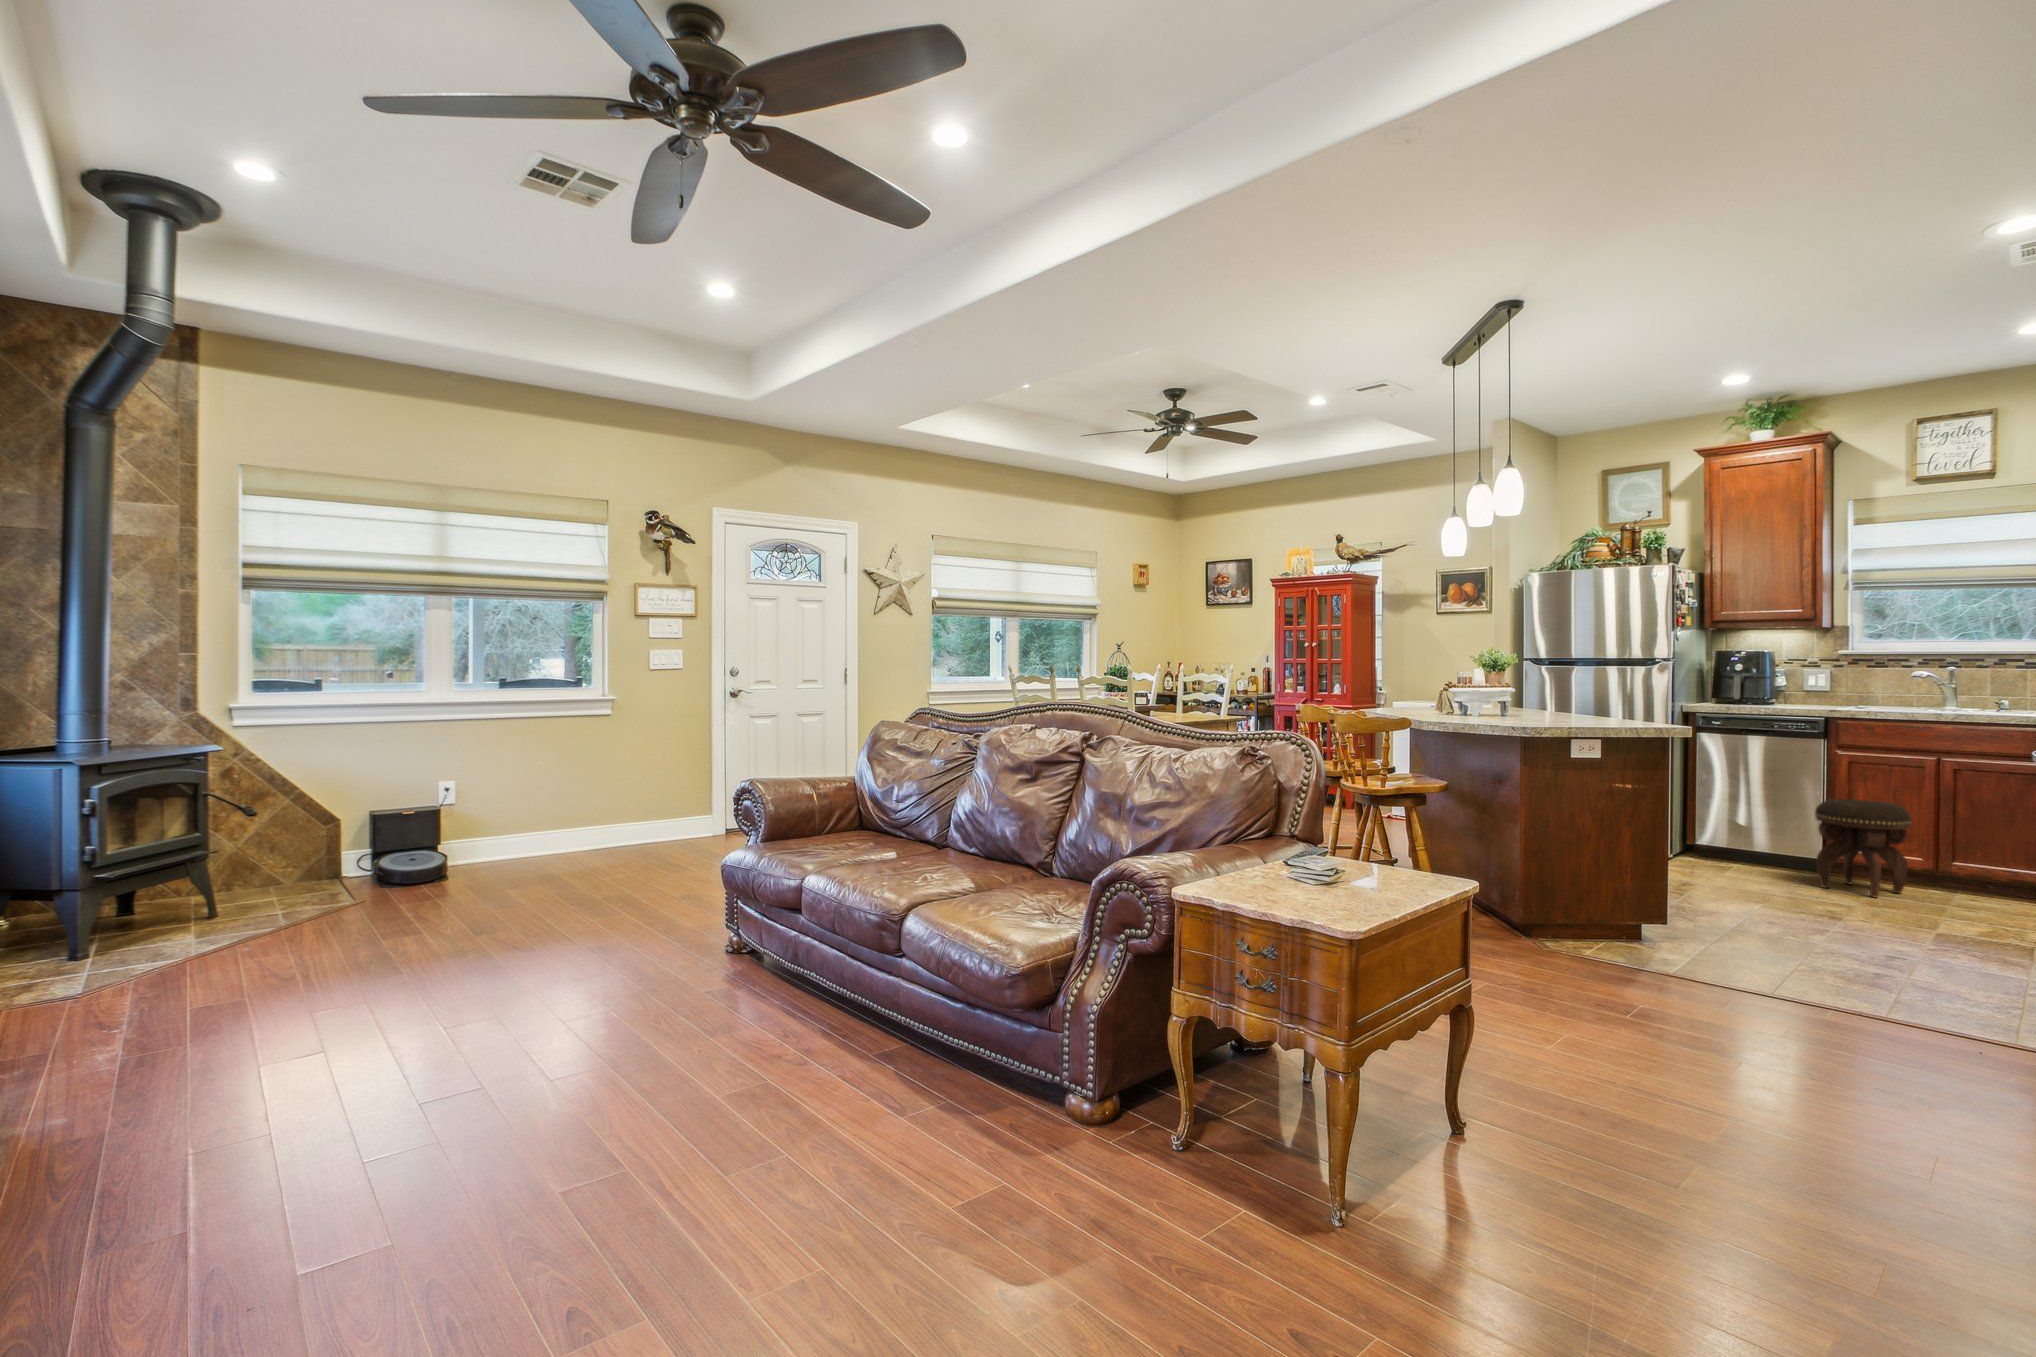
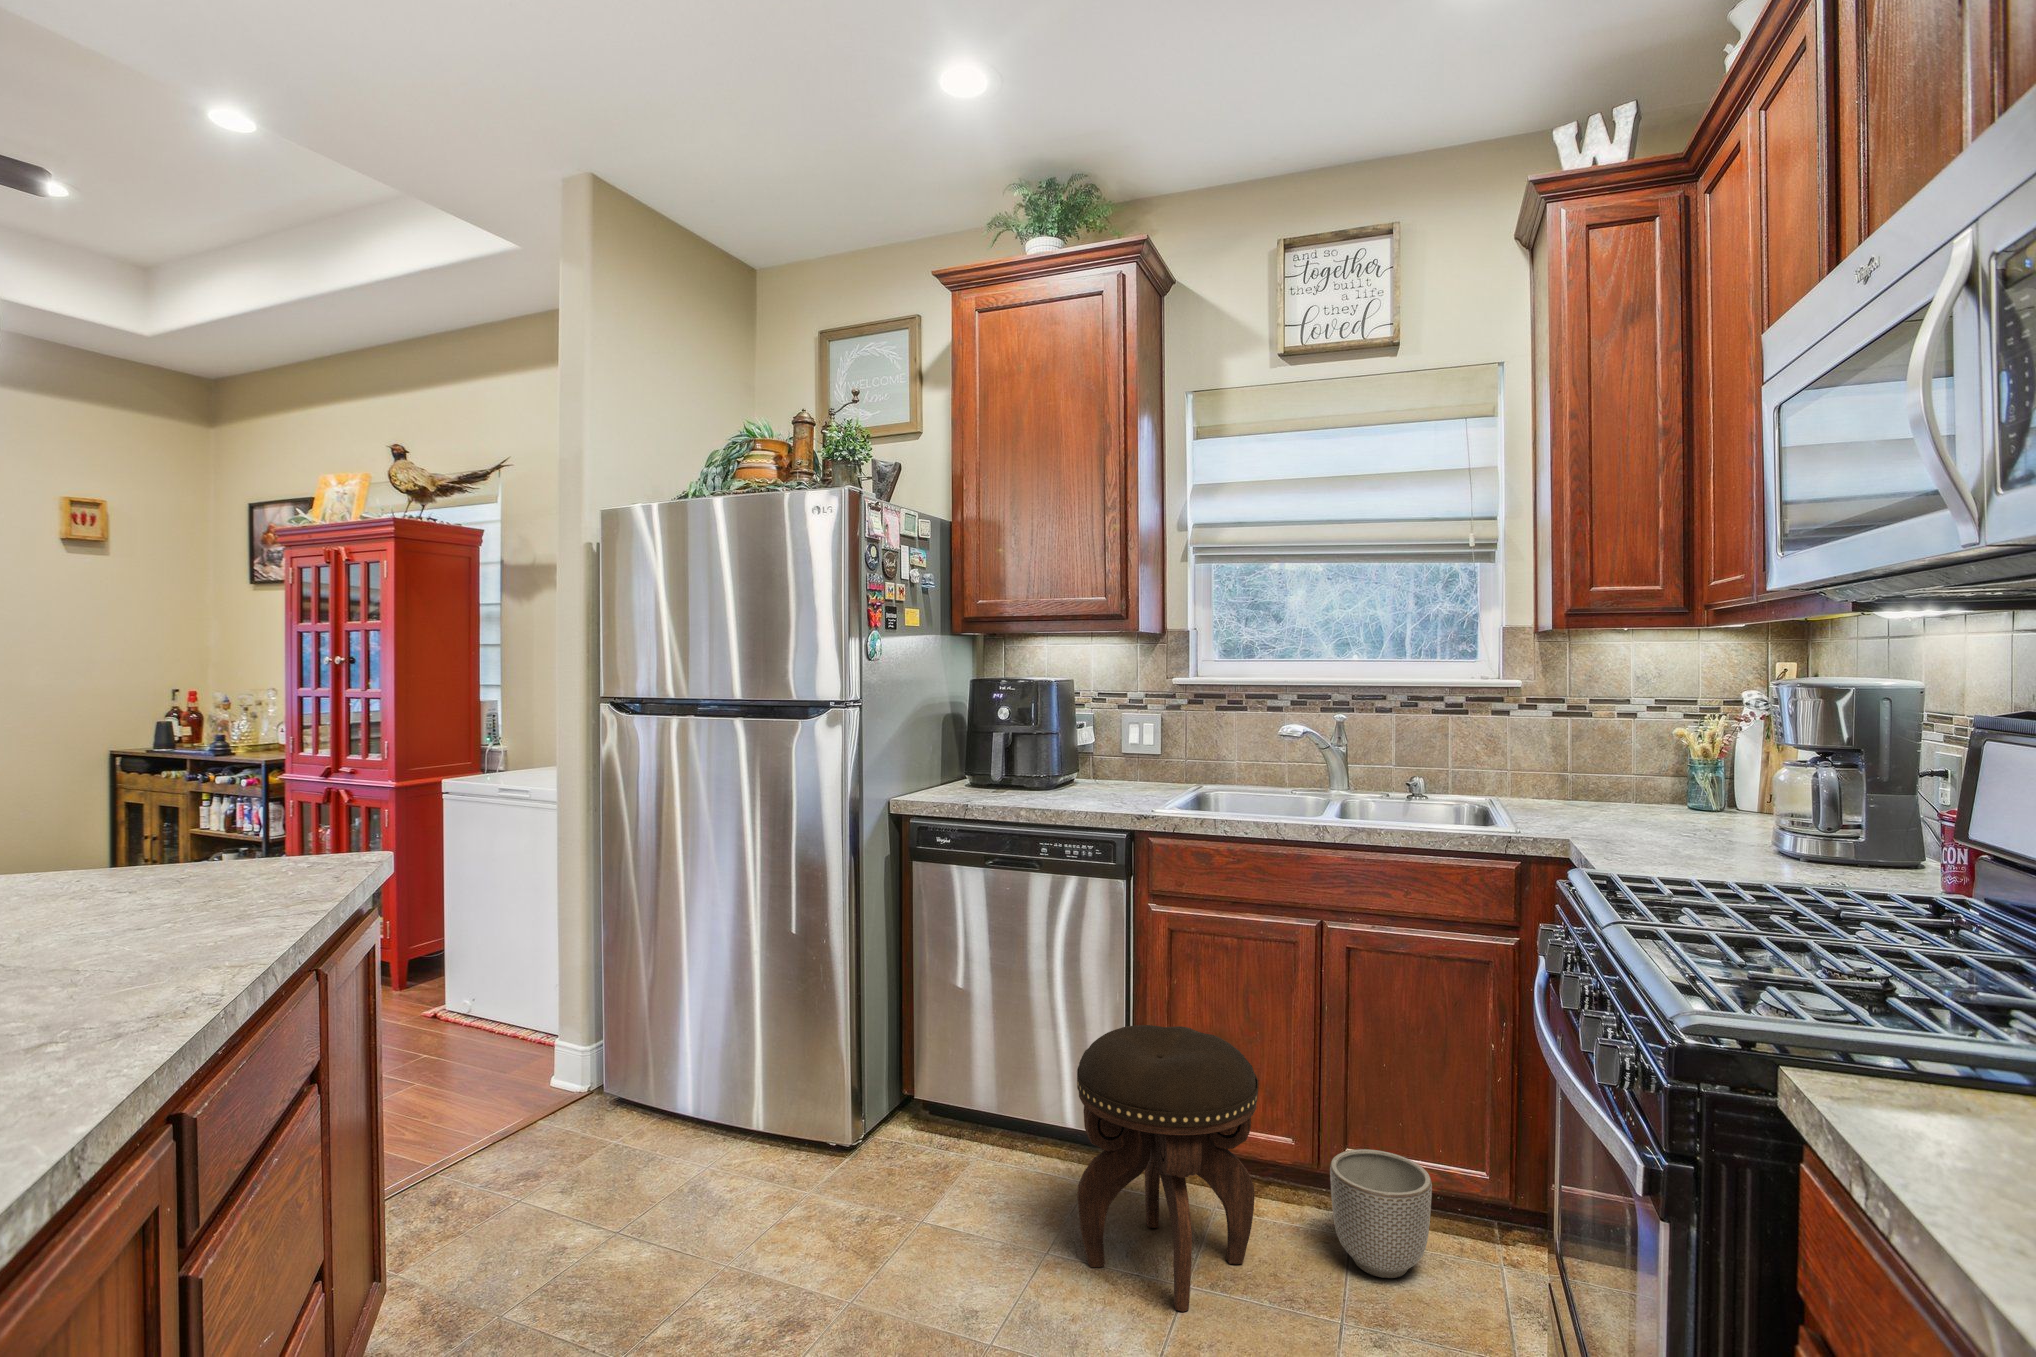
planter: none [1949,857,2006,902] -> present [1330,1149,1432,1278]

